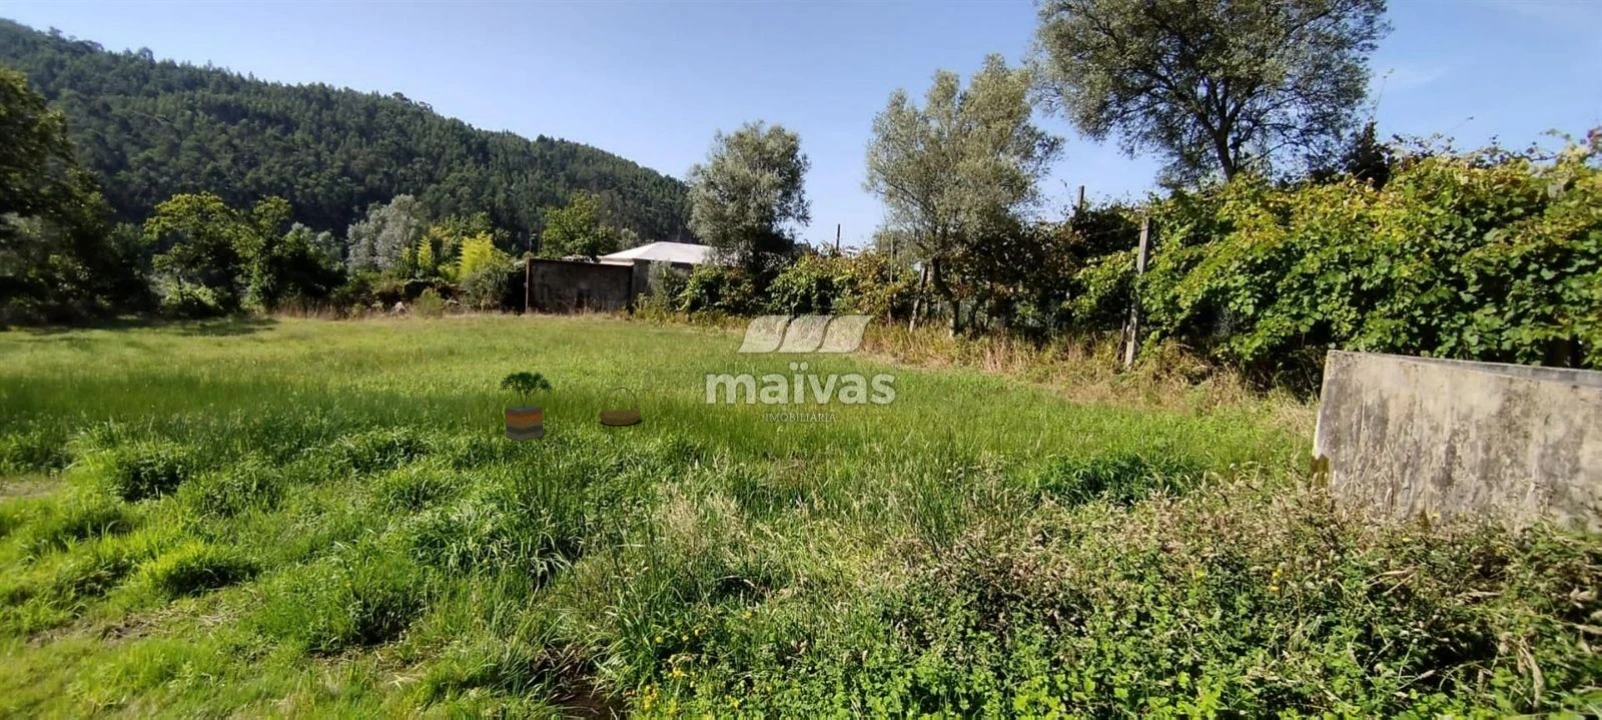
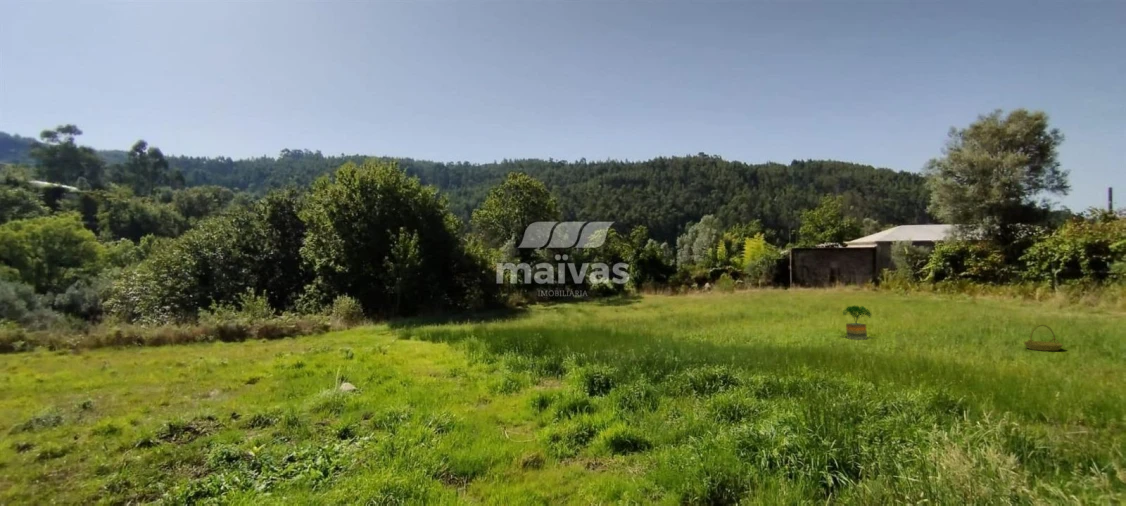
basket: present [599,387,641,426] -> present [1024,325,1063,351]

